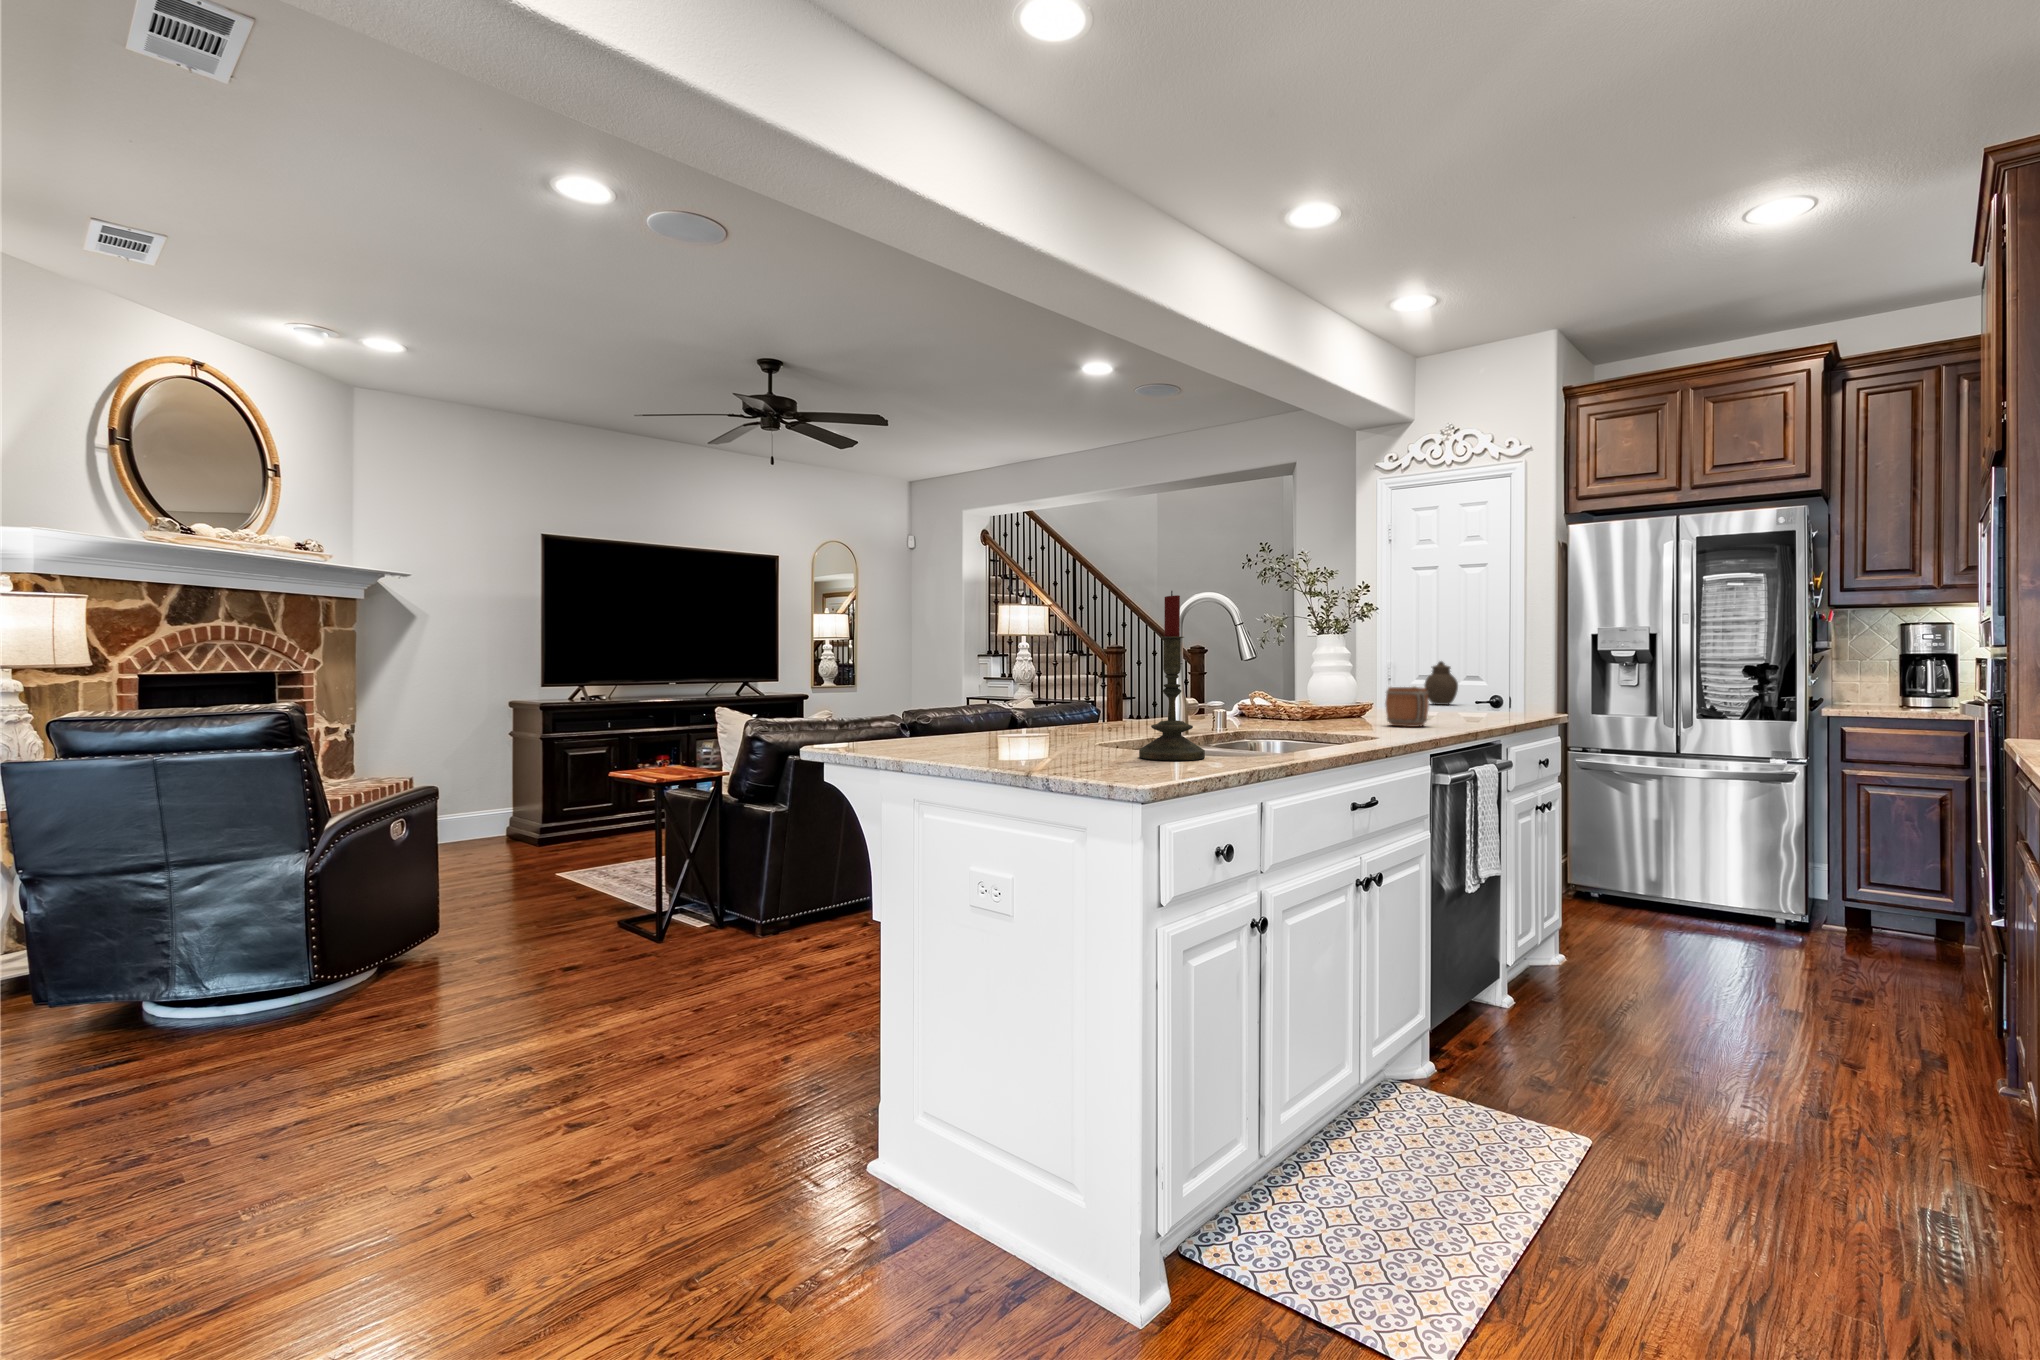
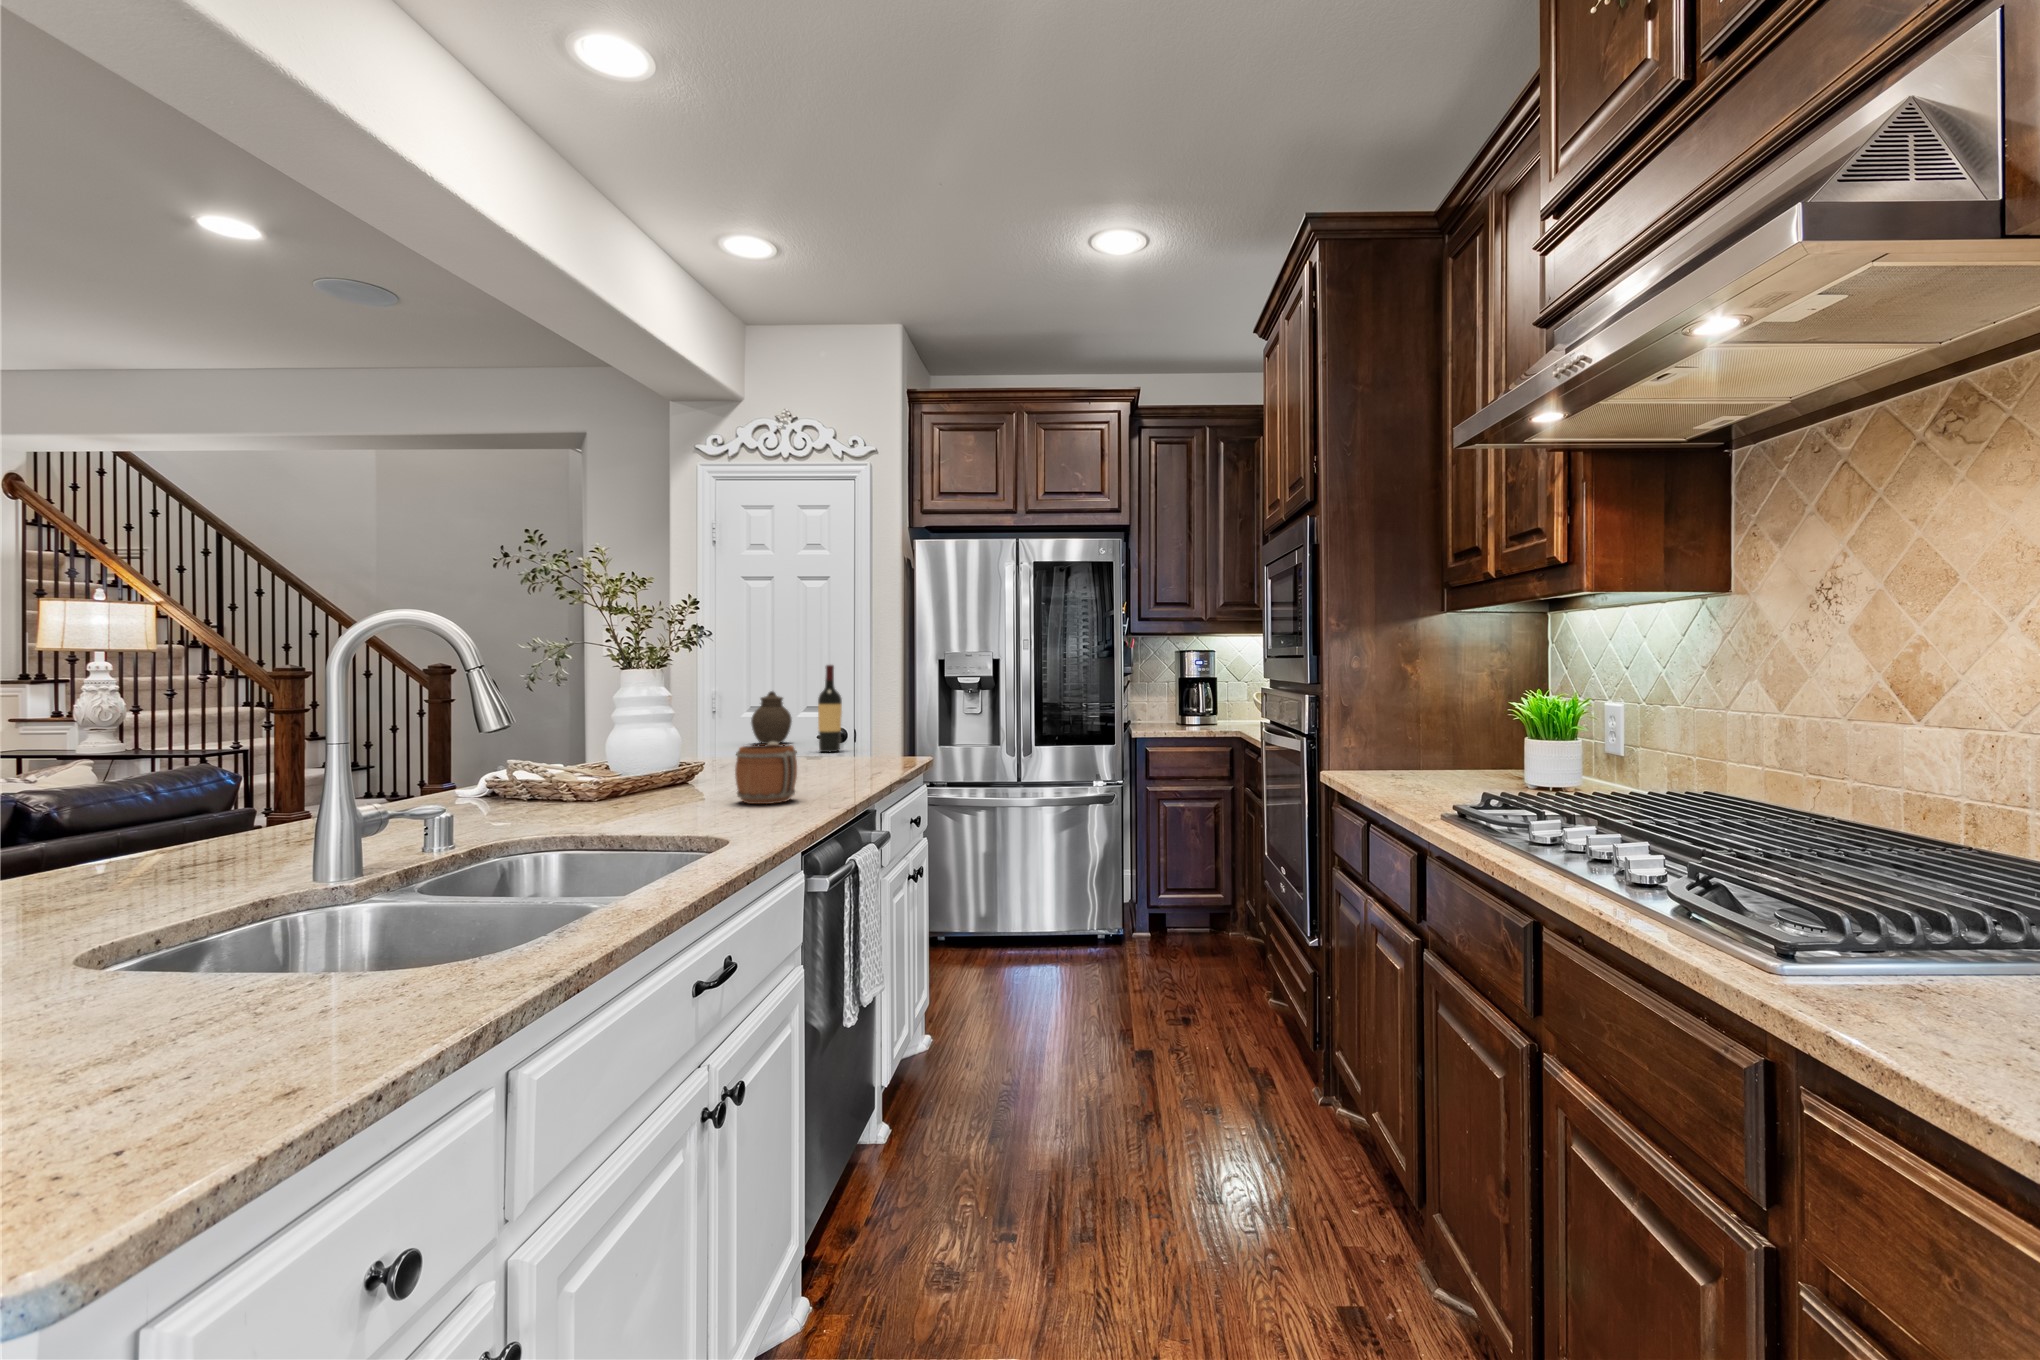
candle: present [1139,591,1205,760] -> none [147,596,379,1082]
wine bottle: none [1473,637,1494,710] -> present [818,665,842,752]

